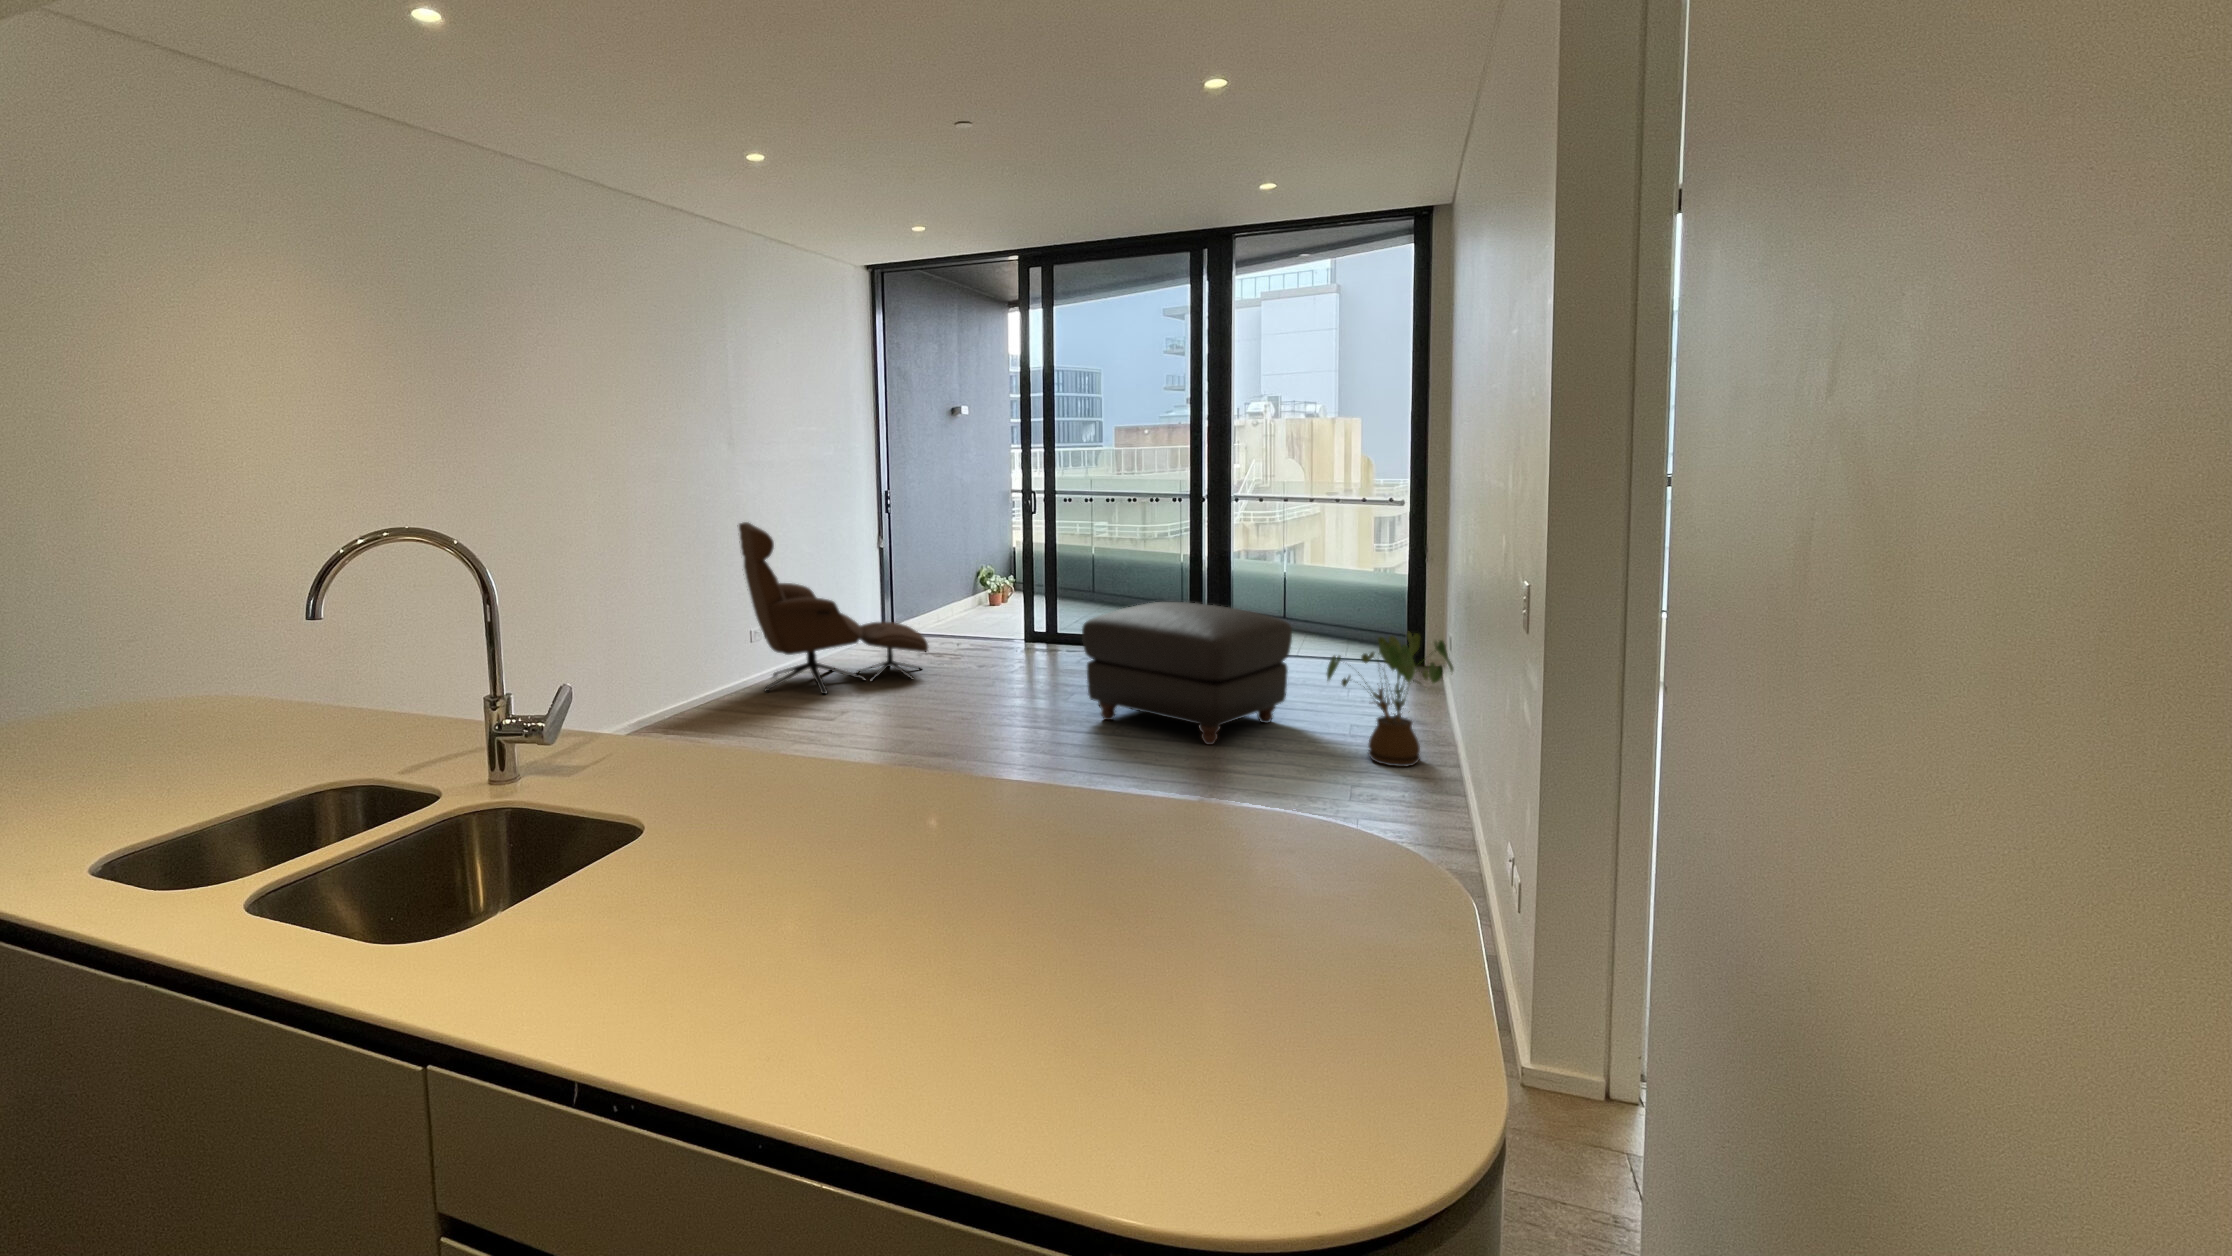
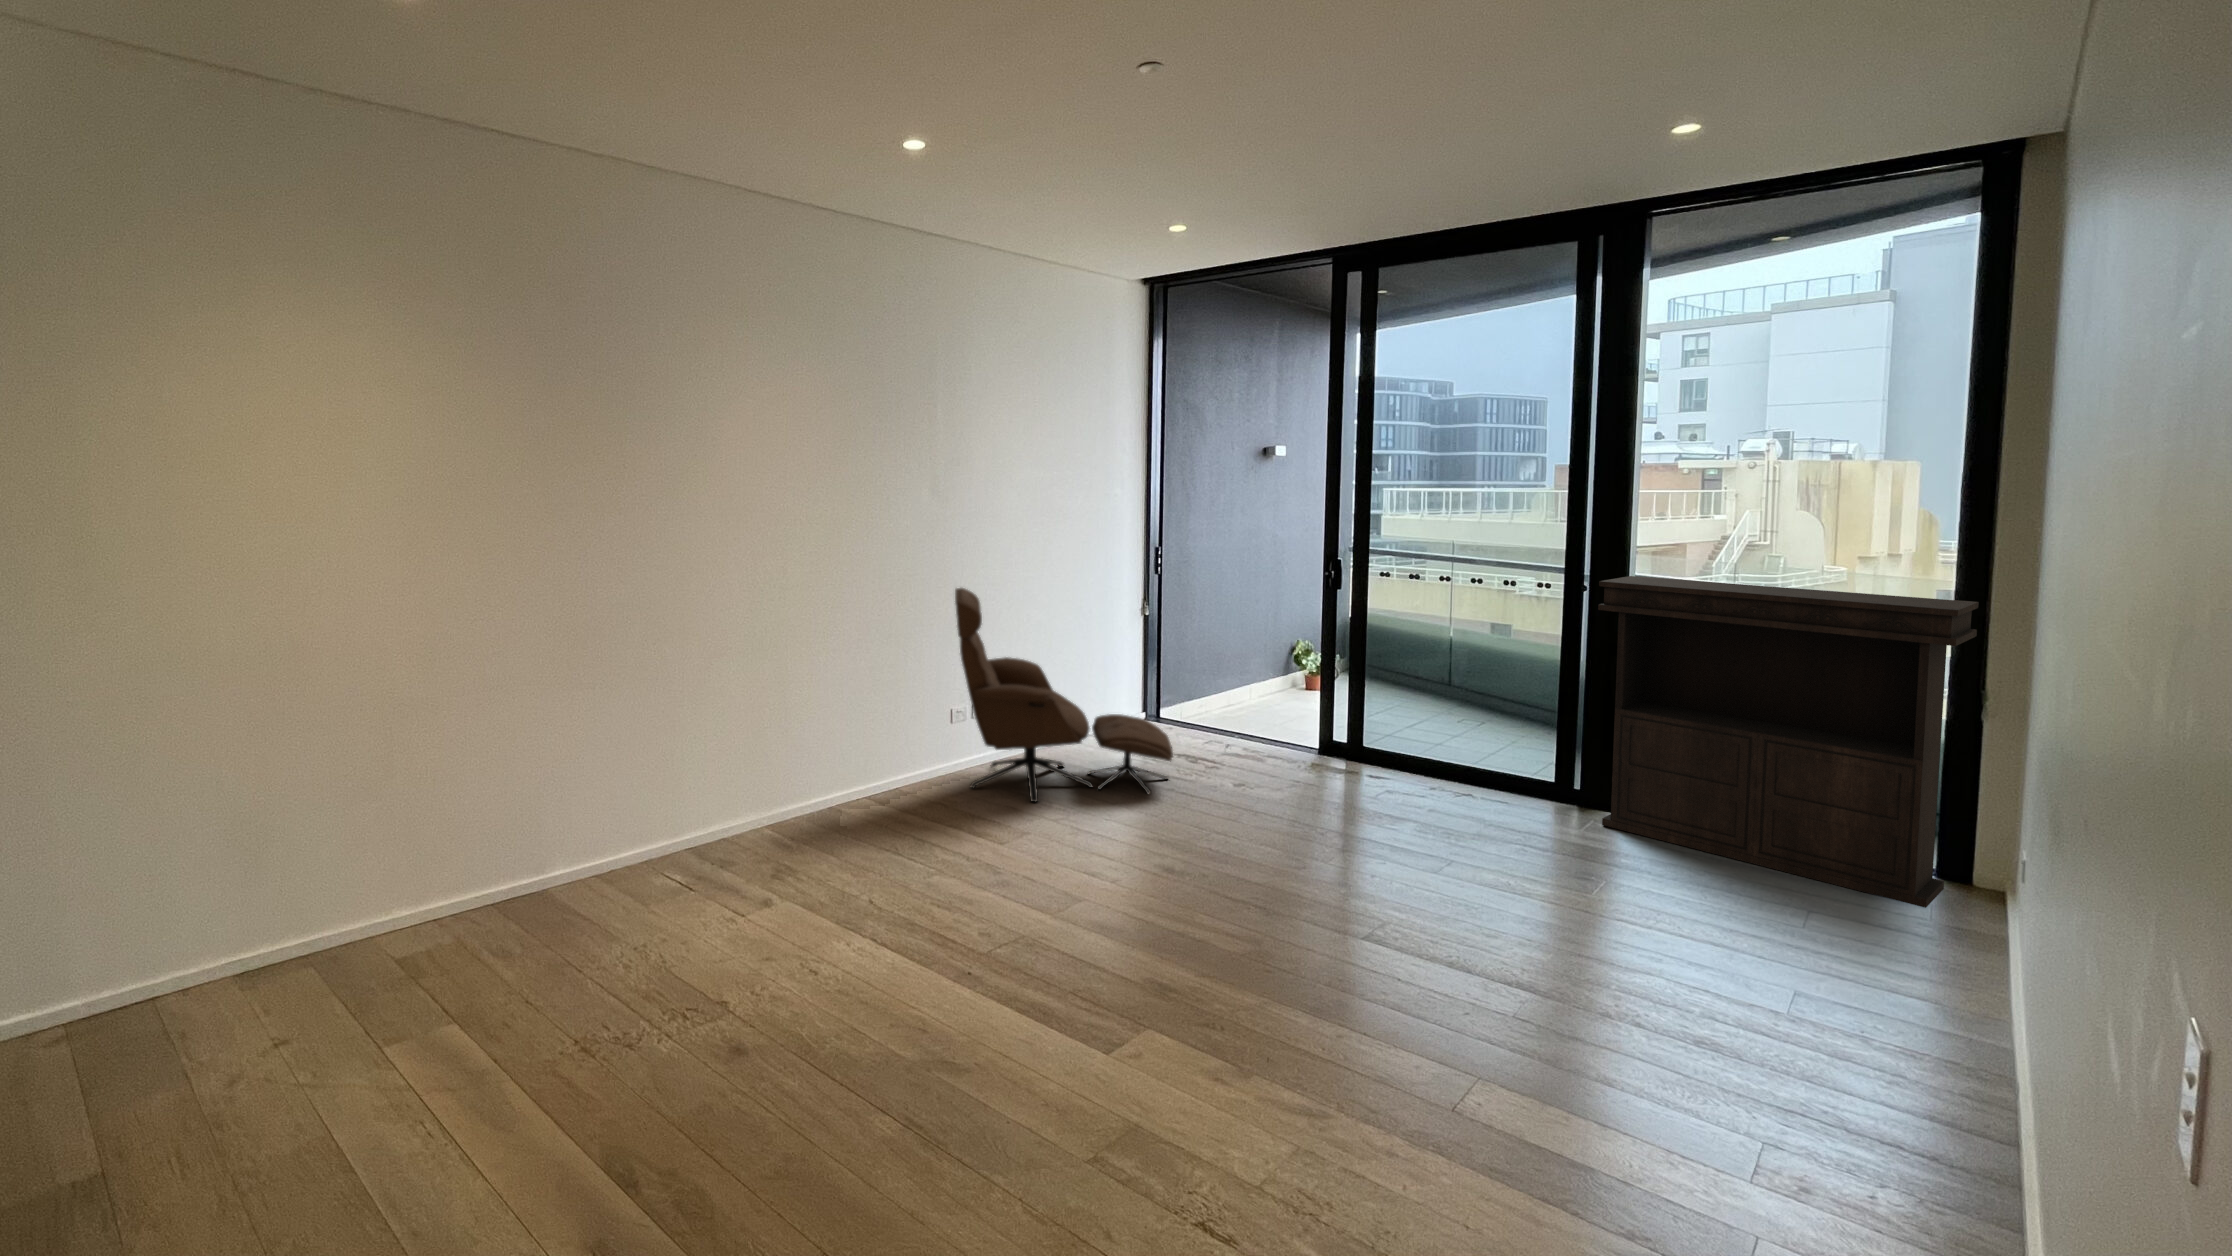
console table: none [1216,488,1422,679] -> present [1598,576,1979,908]
ottoman: present [1082,602,1292,744] -> none [1349,748,1693,991]
house plant: present [1327,632,1453,767] -> none [1737,876,2008,1120]

